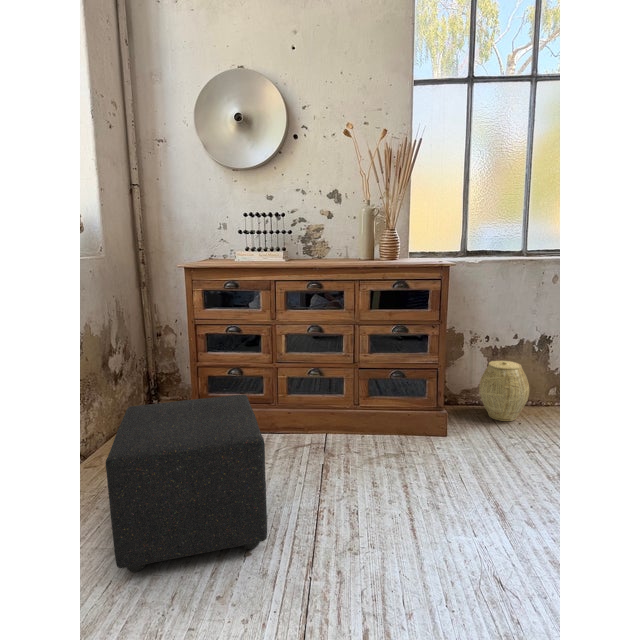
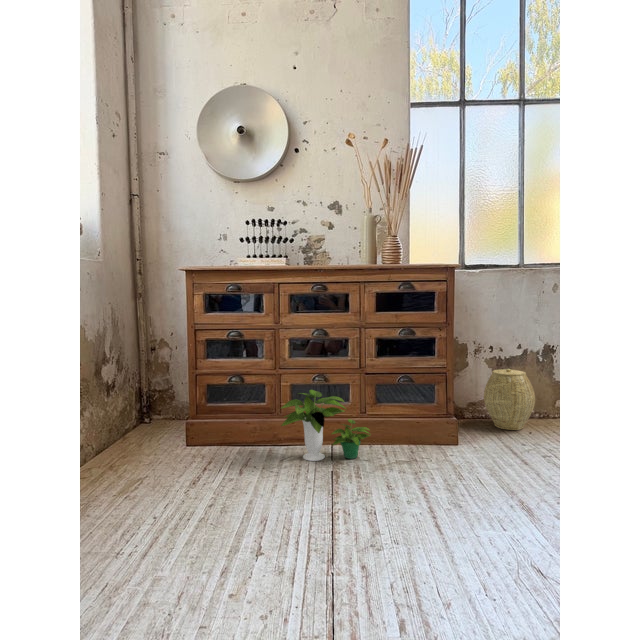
potted plant: none [276,385,363,454] -> present [281,390,370,461]
ottoman: present [106,395,267,572] -> none [105,389,281,574]

